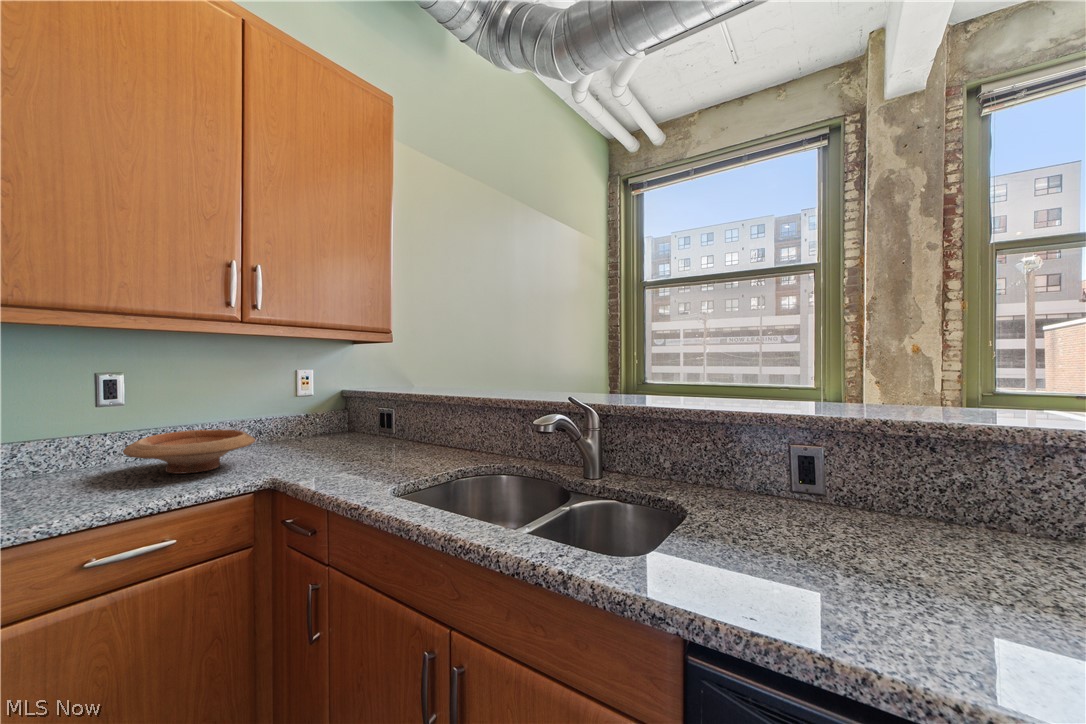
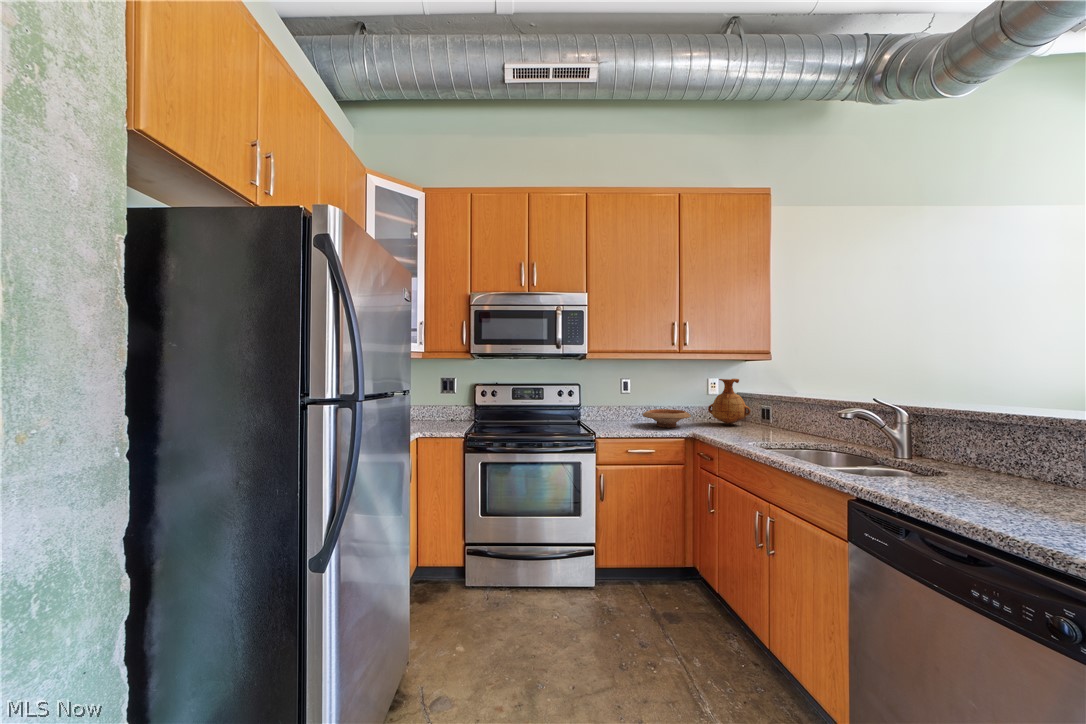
vase: none [292,367,367,446] -> present [708,379,751,425]

